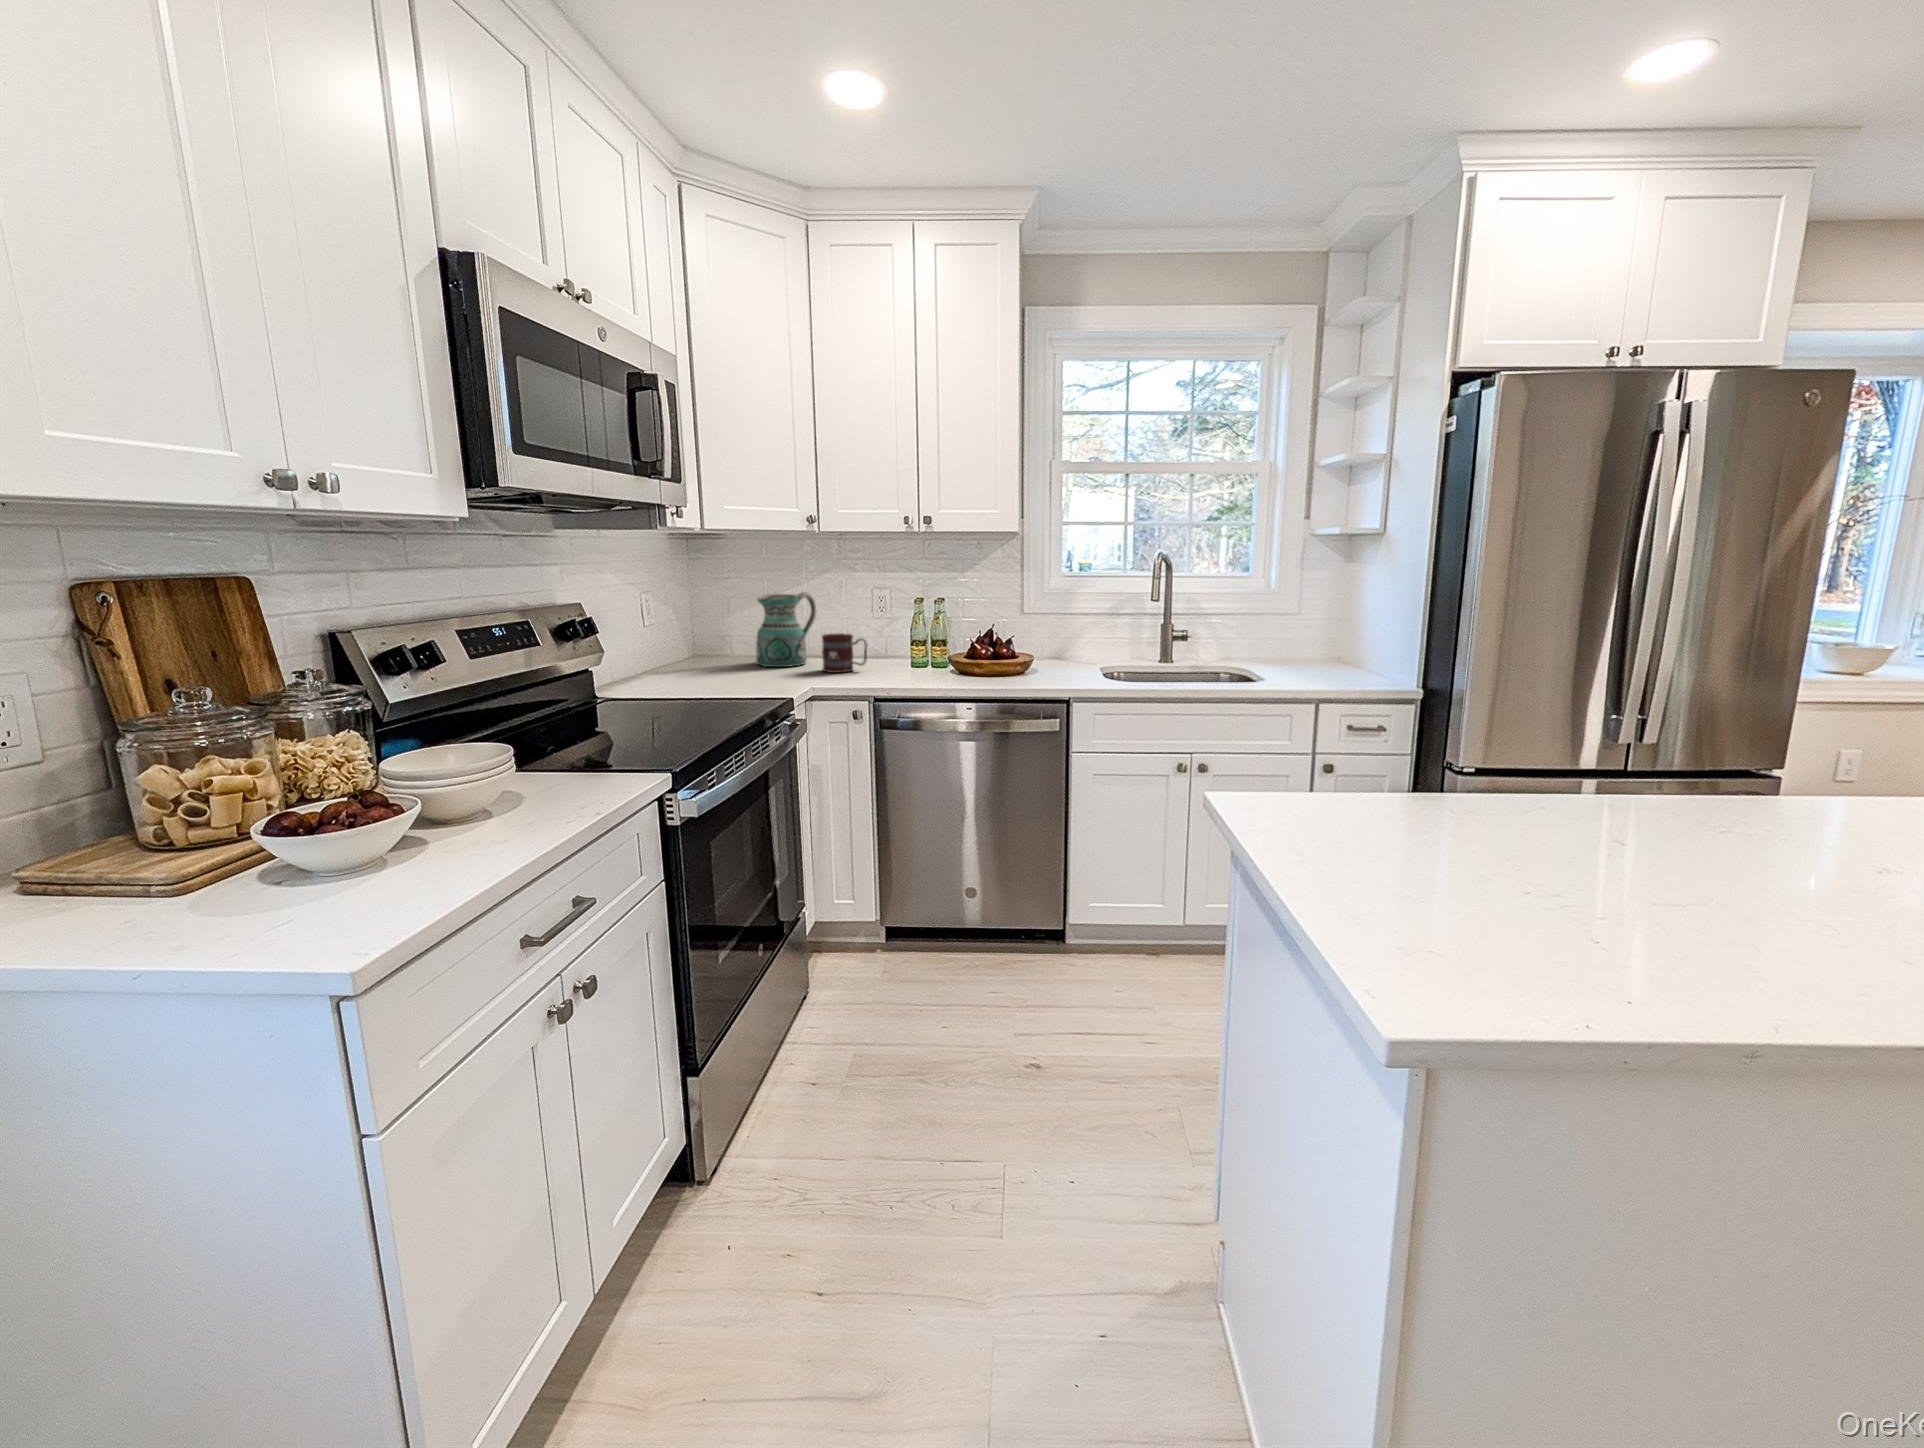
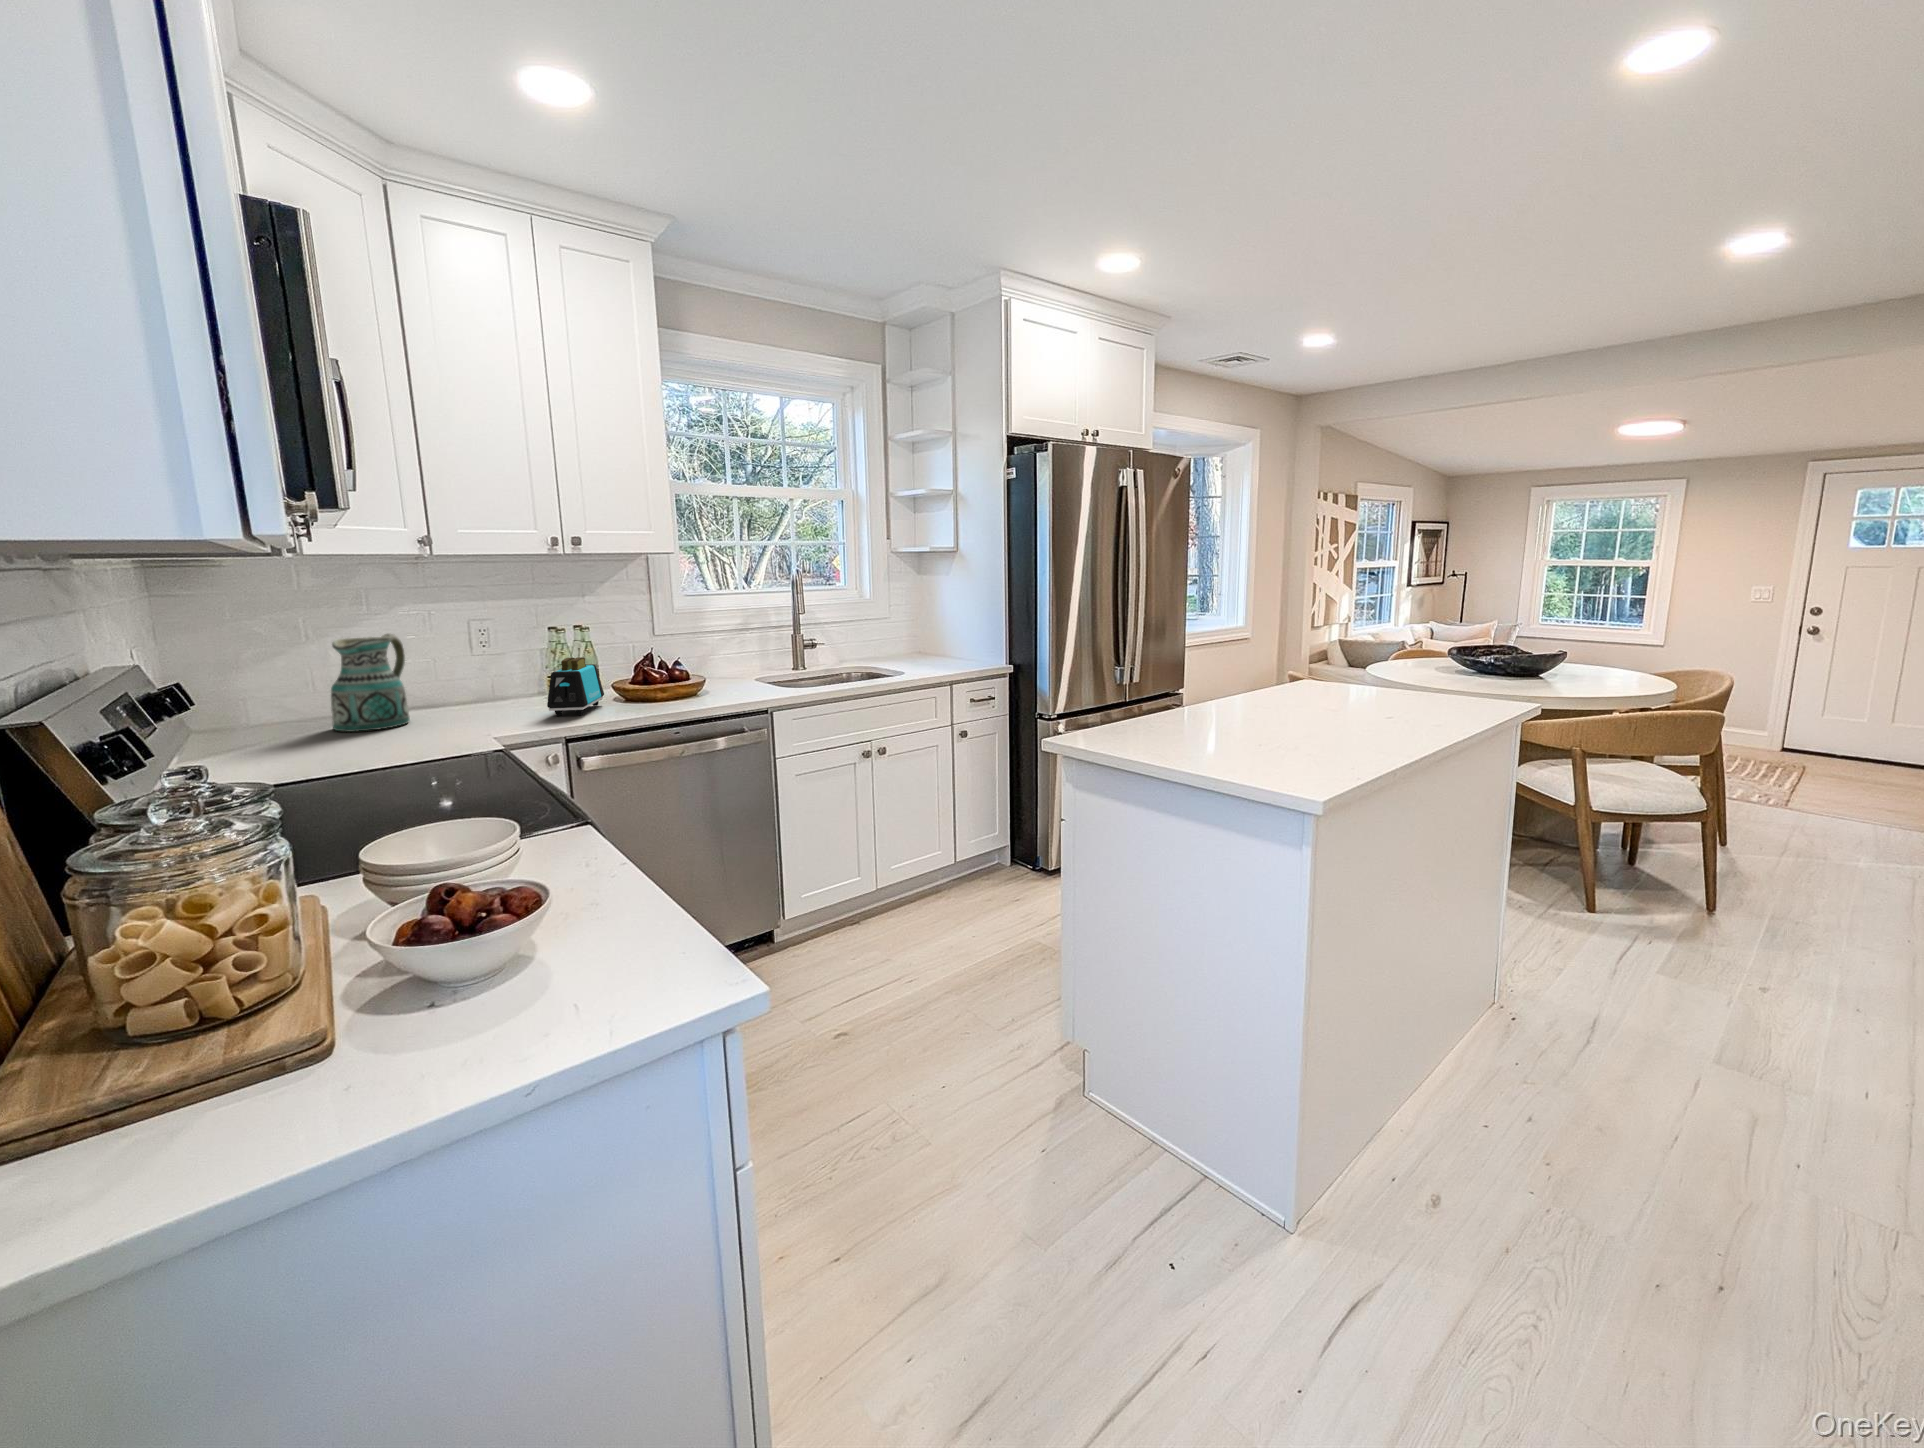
toaster: none [884,624,944,677] -> present [547,657,604,716]
mug: present [822,633,867,673] -> none [449,677,515,725]

